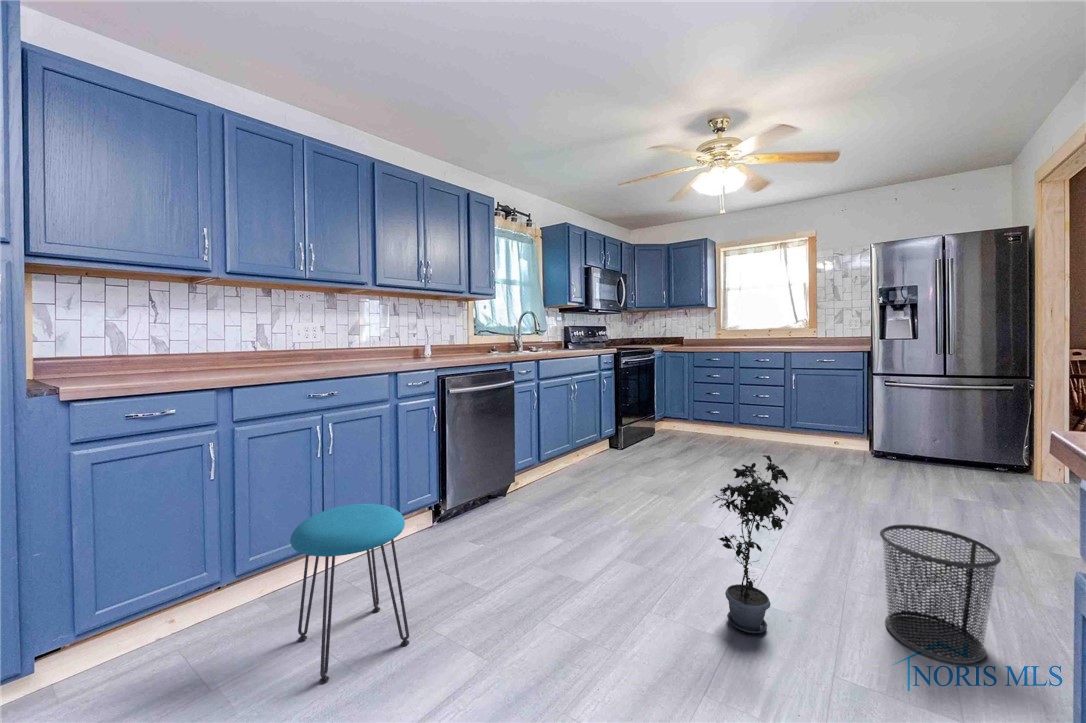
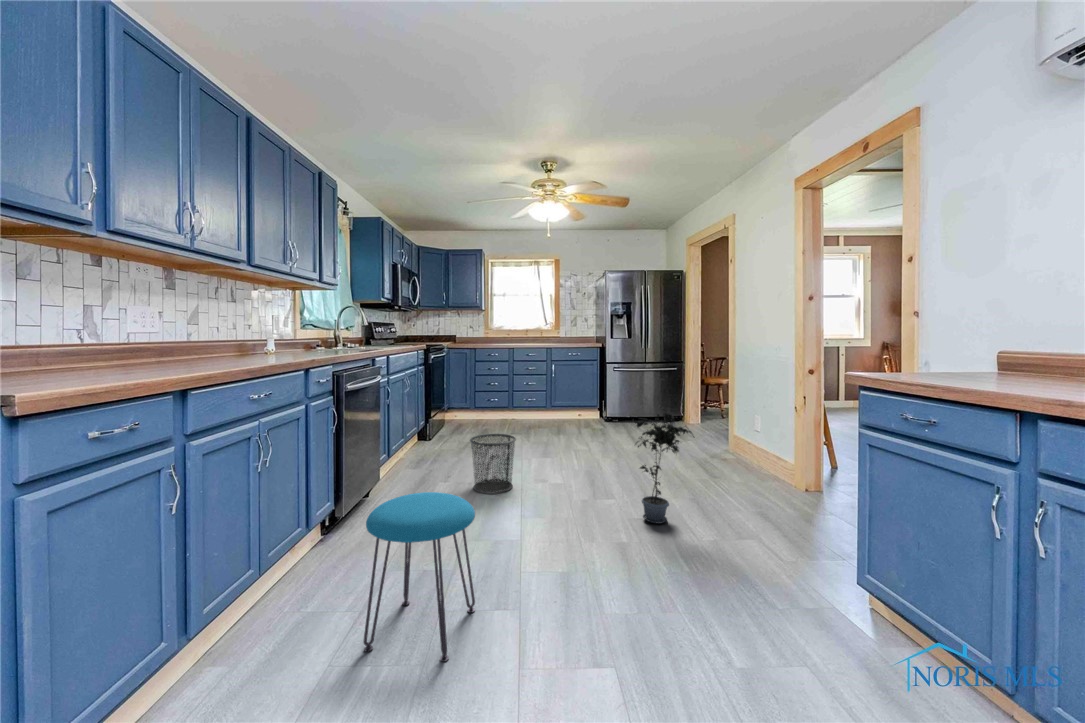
waste bin: present [880,524,1001,663] -> present [470,434,516,493]

